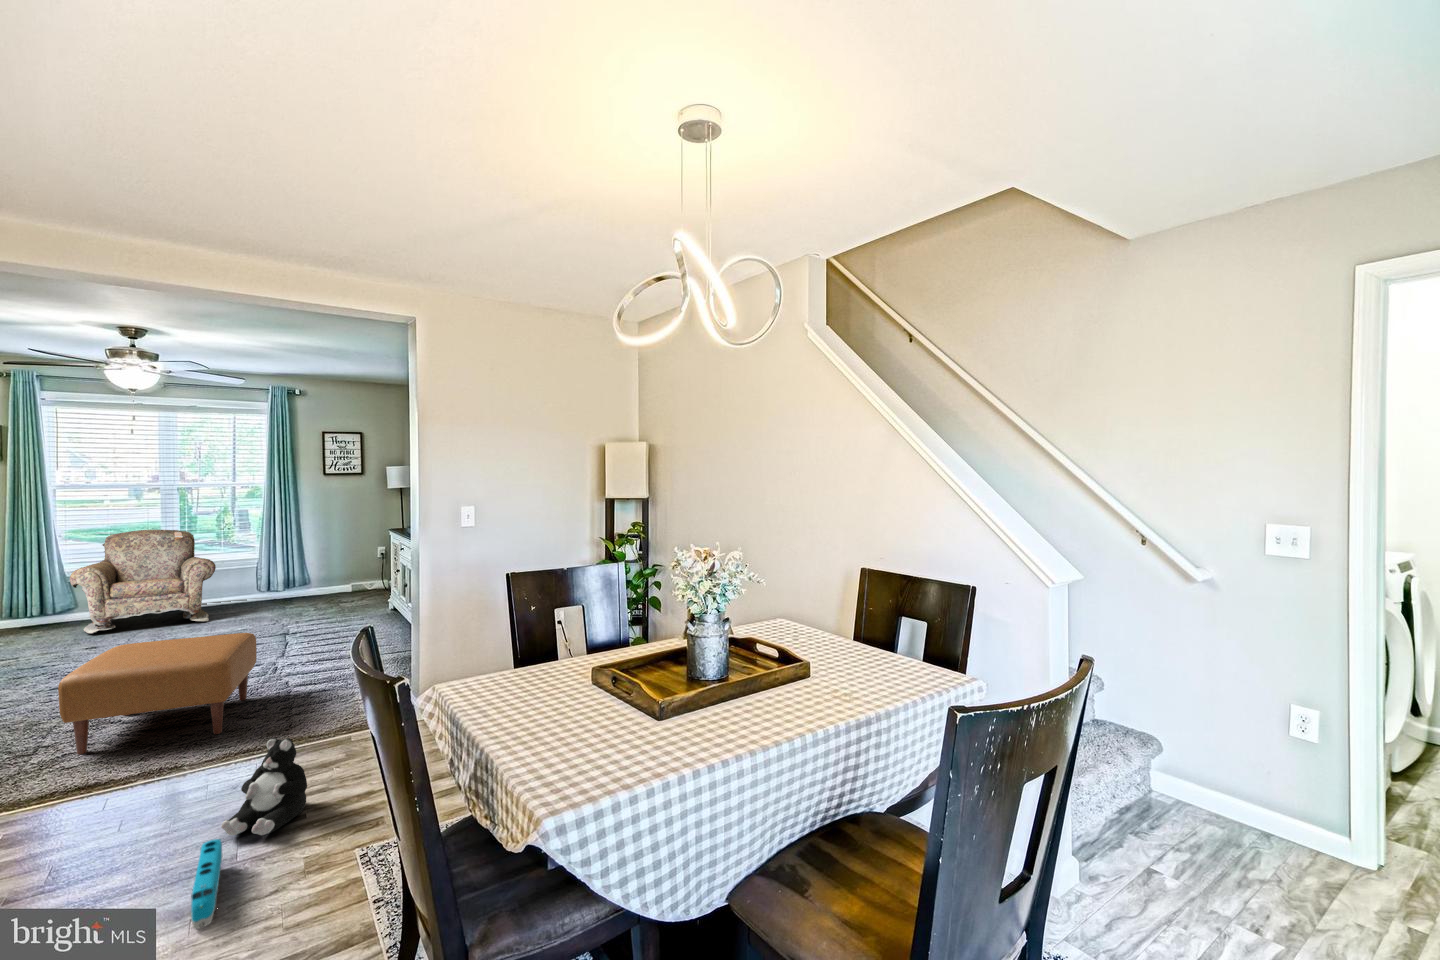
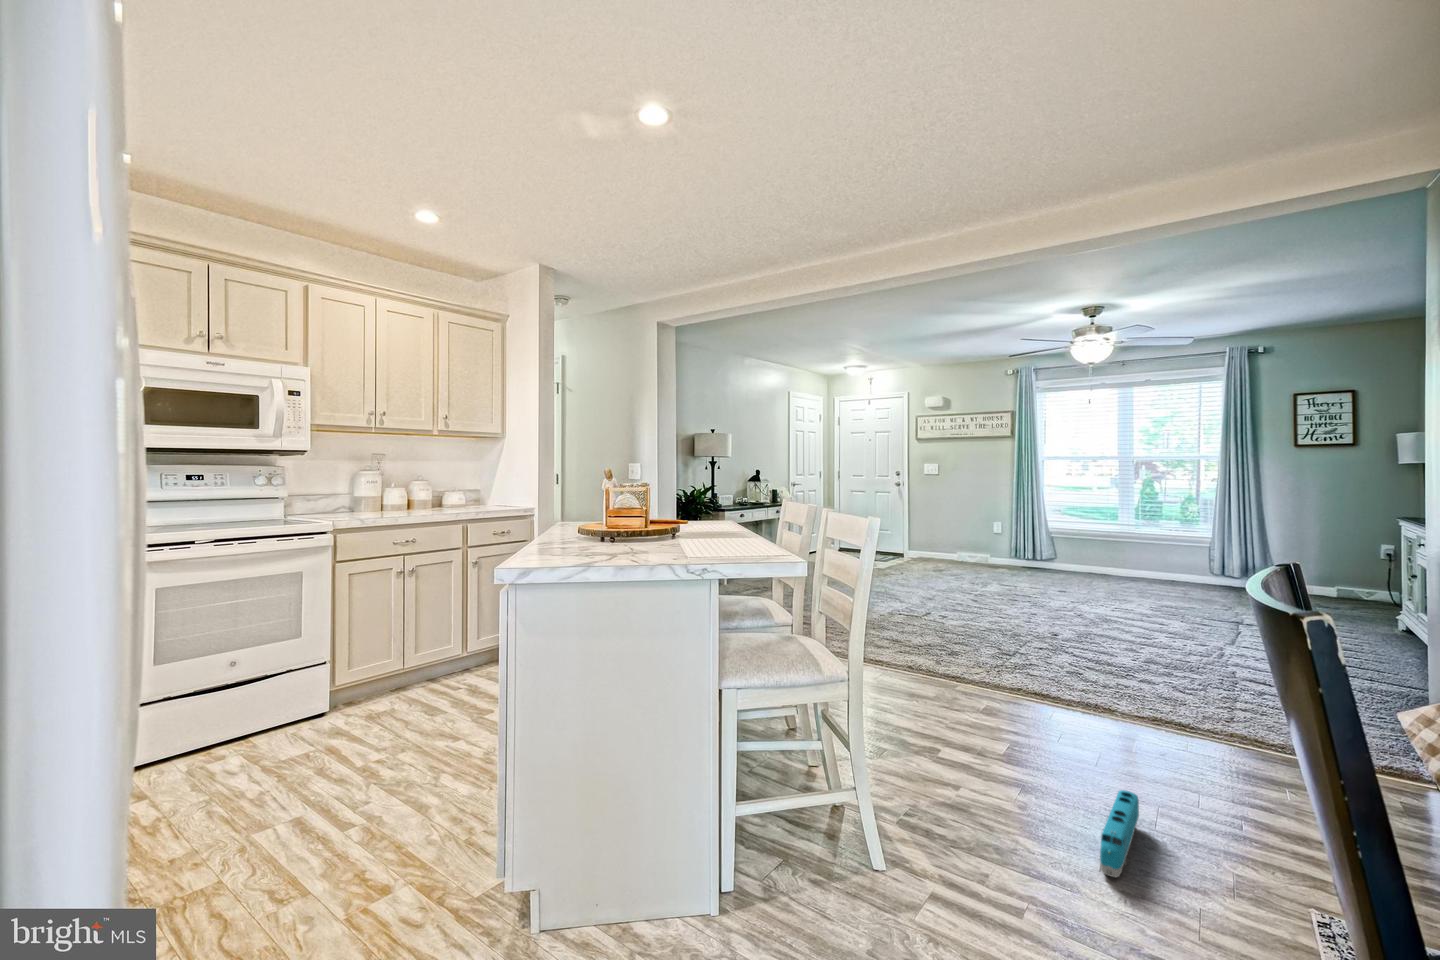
armchair: present [70,529,216,633] -> none [1050,499,1167,592]
ottoman: present [58,633,257,755] -> none [1027,586,1199,695]
plush toy: present [221,738,307,836] -> none [1142,712,1246,821]

